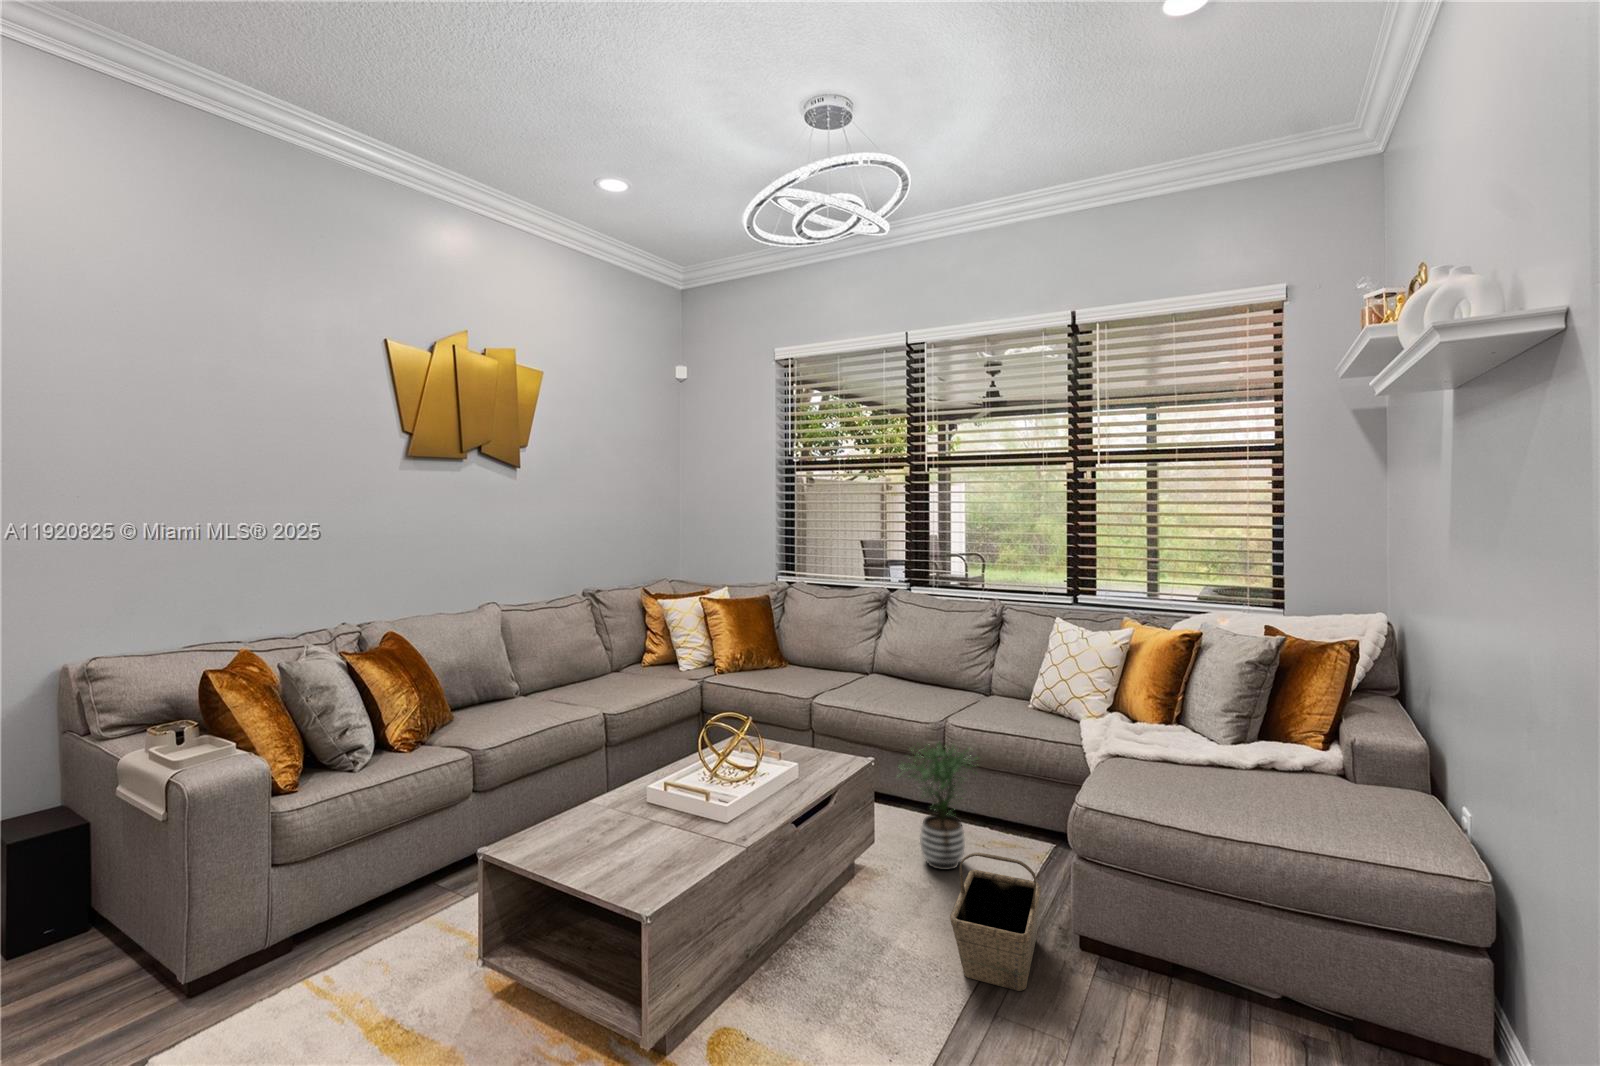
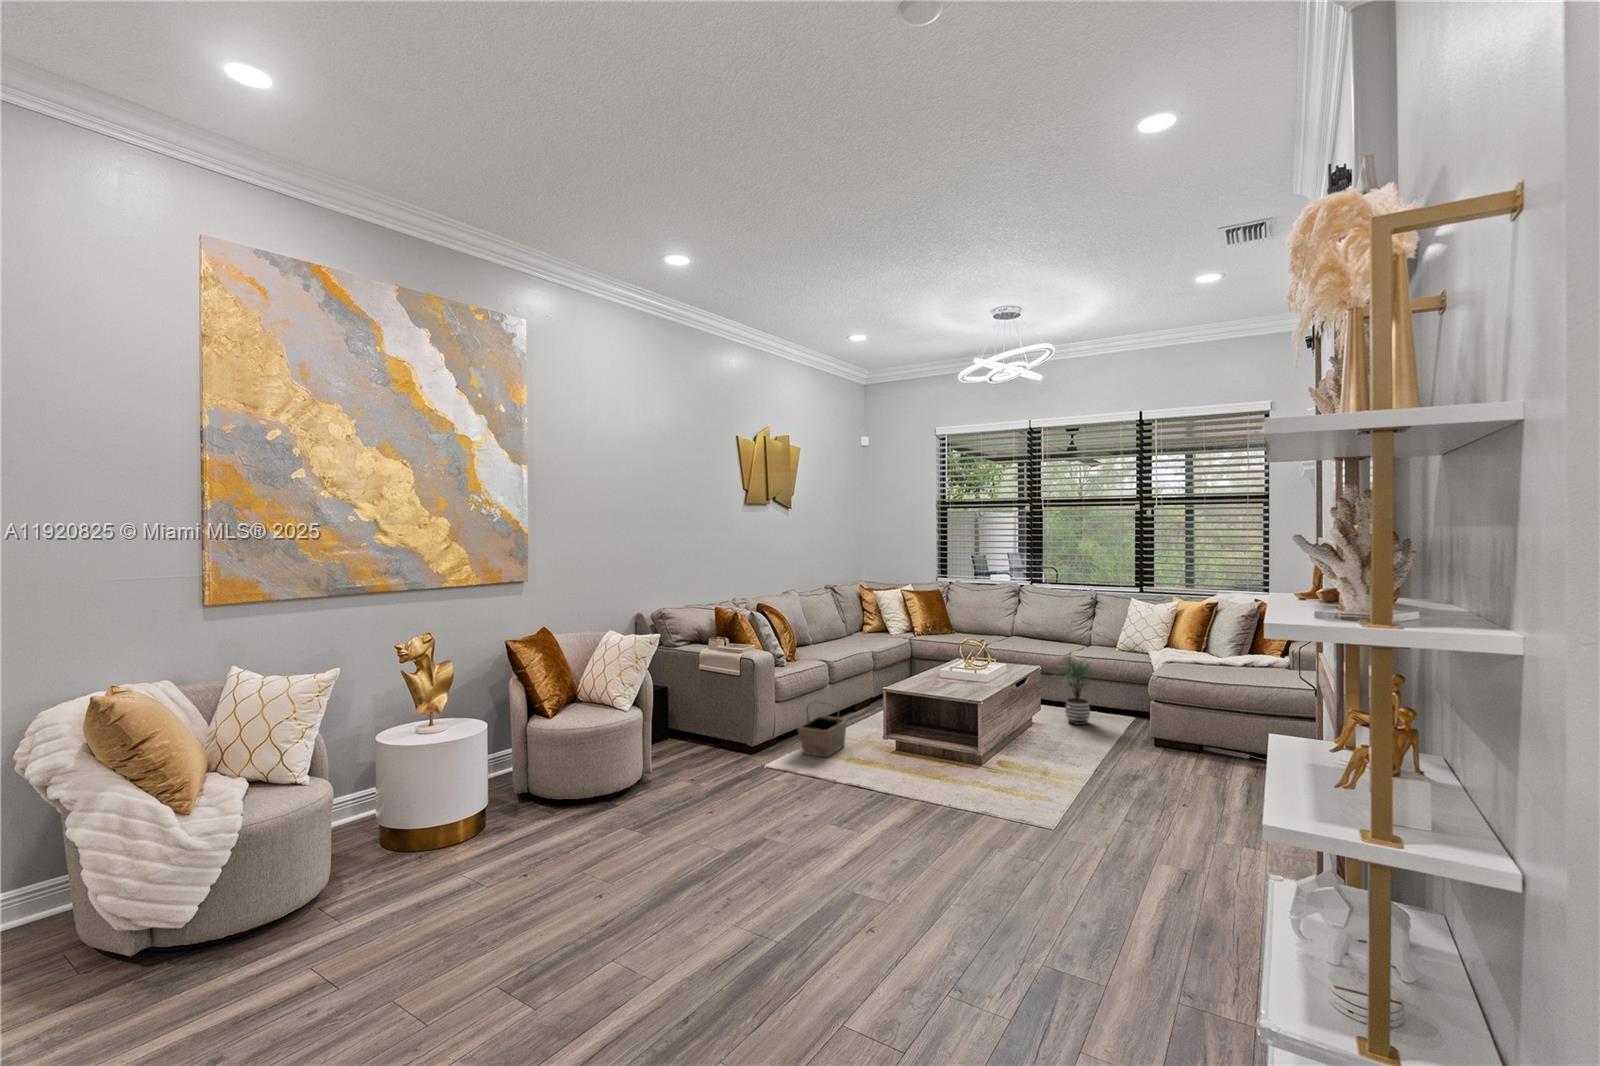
basket: present [950,853,1041,991] -> present [797,702,847,757]

